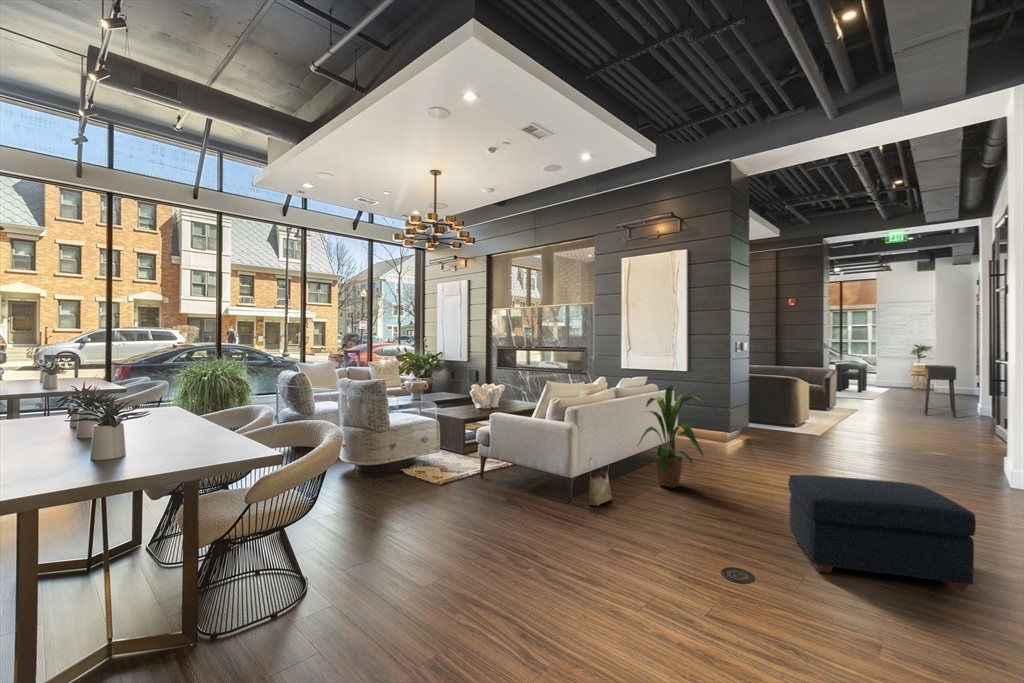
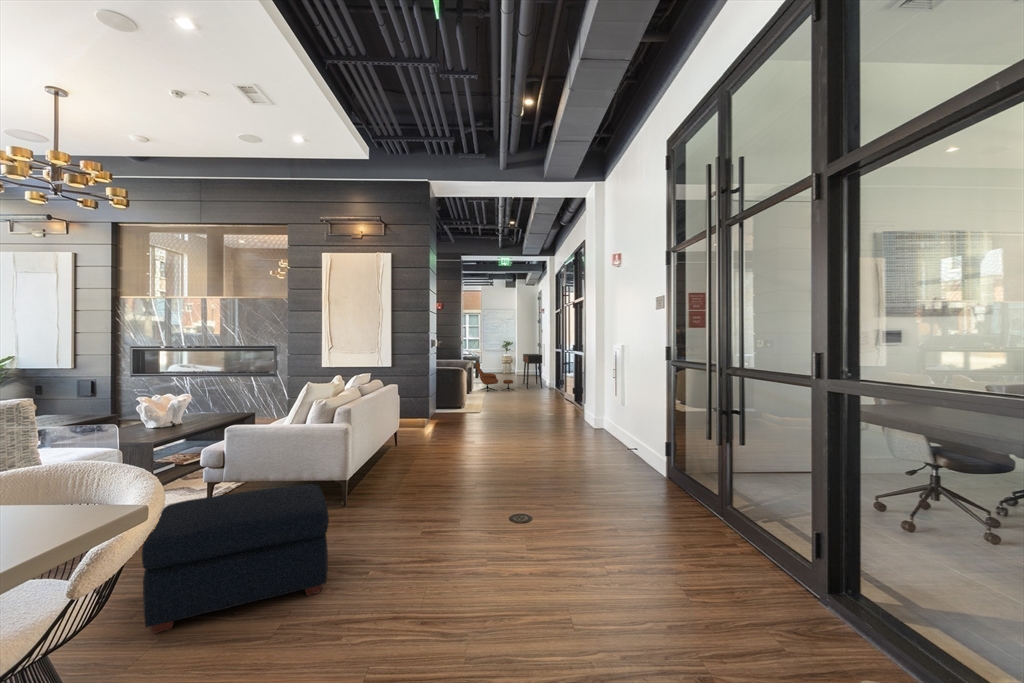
lounge chair: none [835,374,901,416] -> present [476,363,513,392]
house plant: present [639,385,705,488] -> none [391,376,453,469]
woven basket: present [589,458,612,506] -> none [365,453,386,501]
ottoman: present [788,475,976,590] -> present [142,484,329,633]

